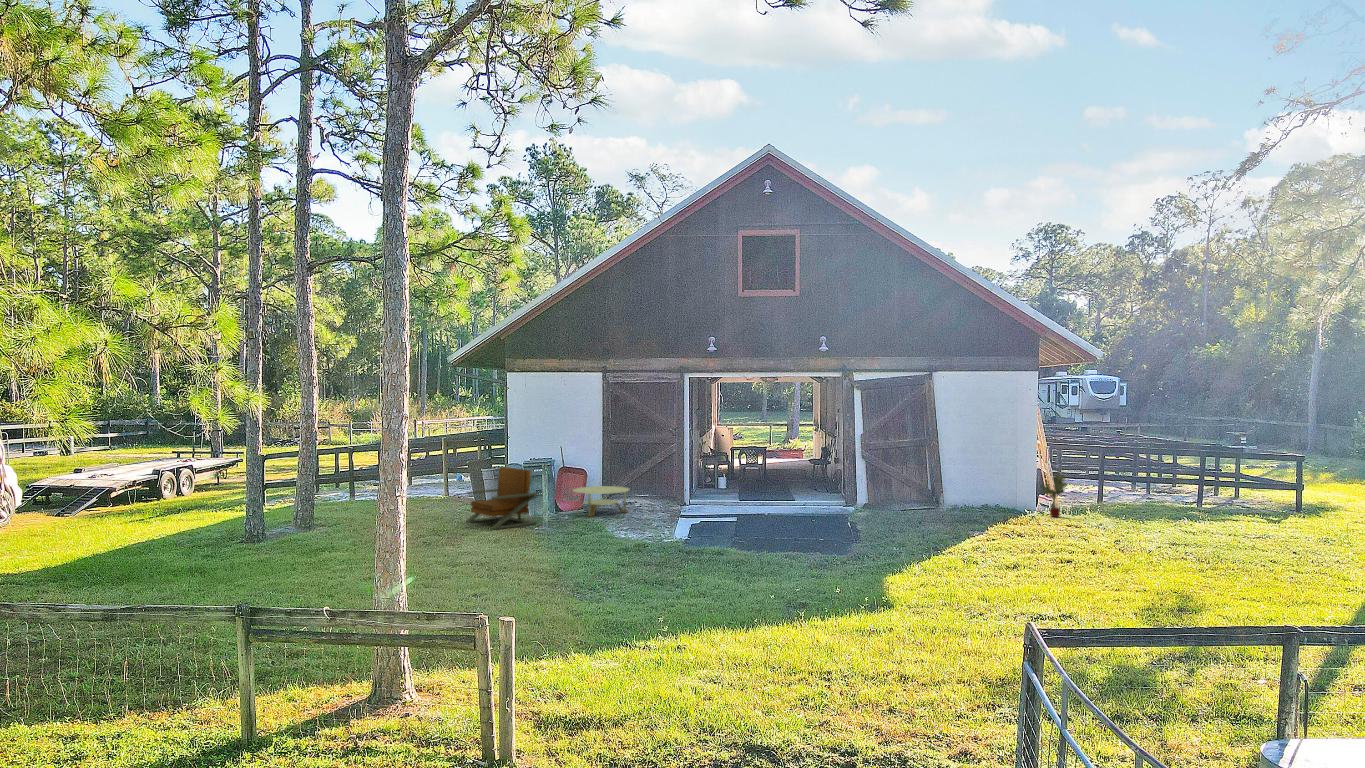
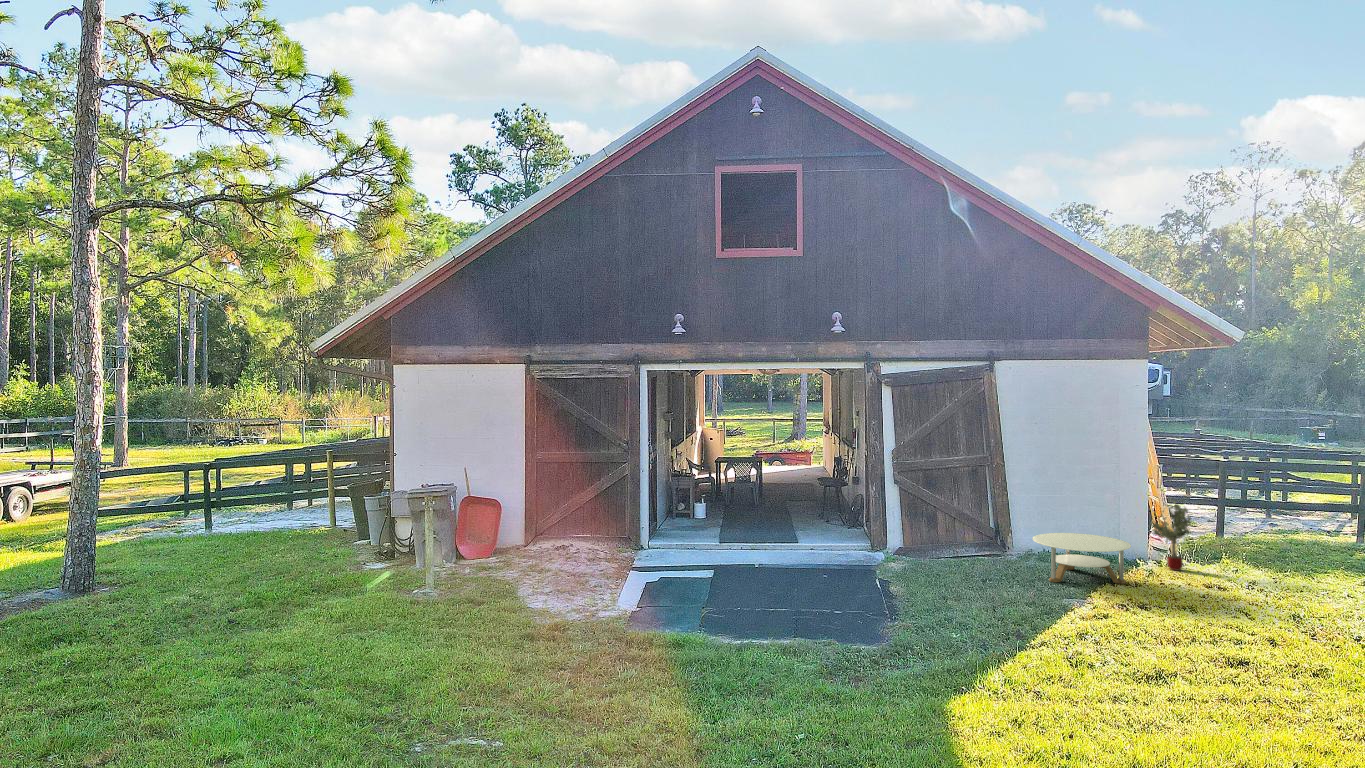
lounge chair: present [466,467,538,529] -> none [314,501,416,600]
round table: present [573,486,629,517] -> present [1032,533,1131,584]

